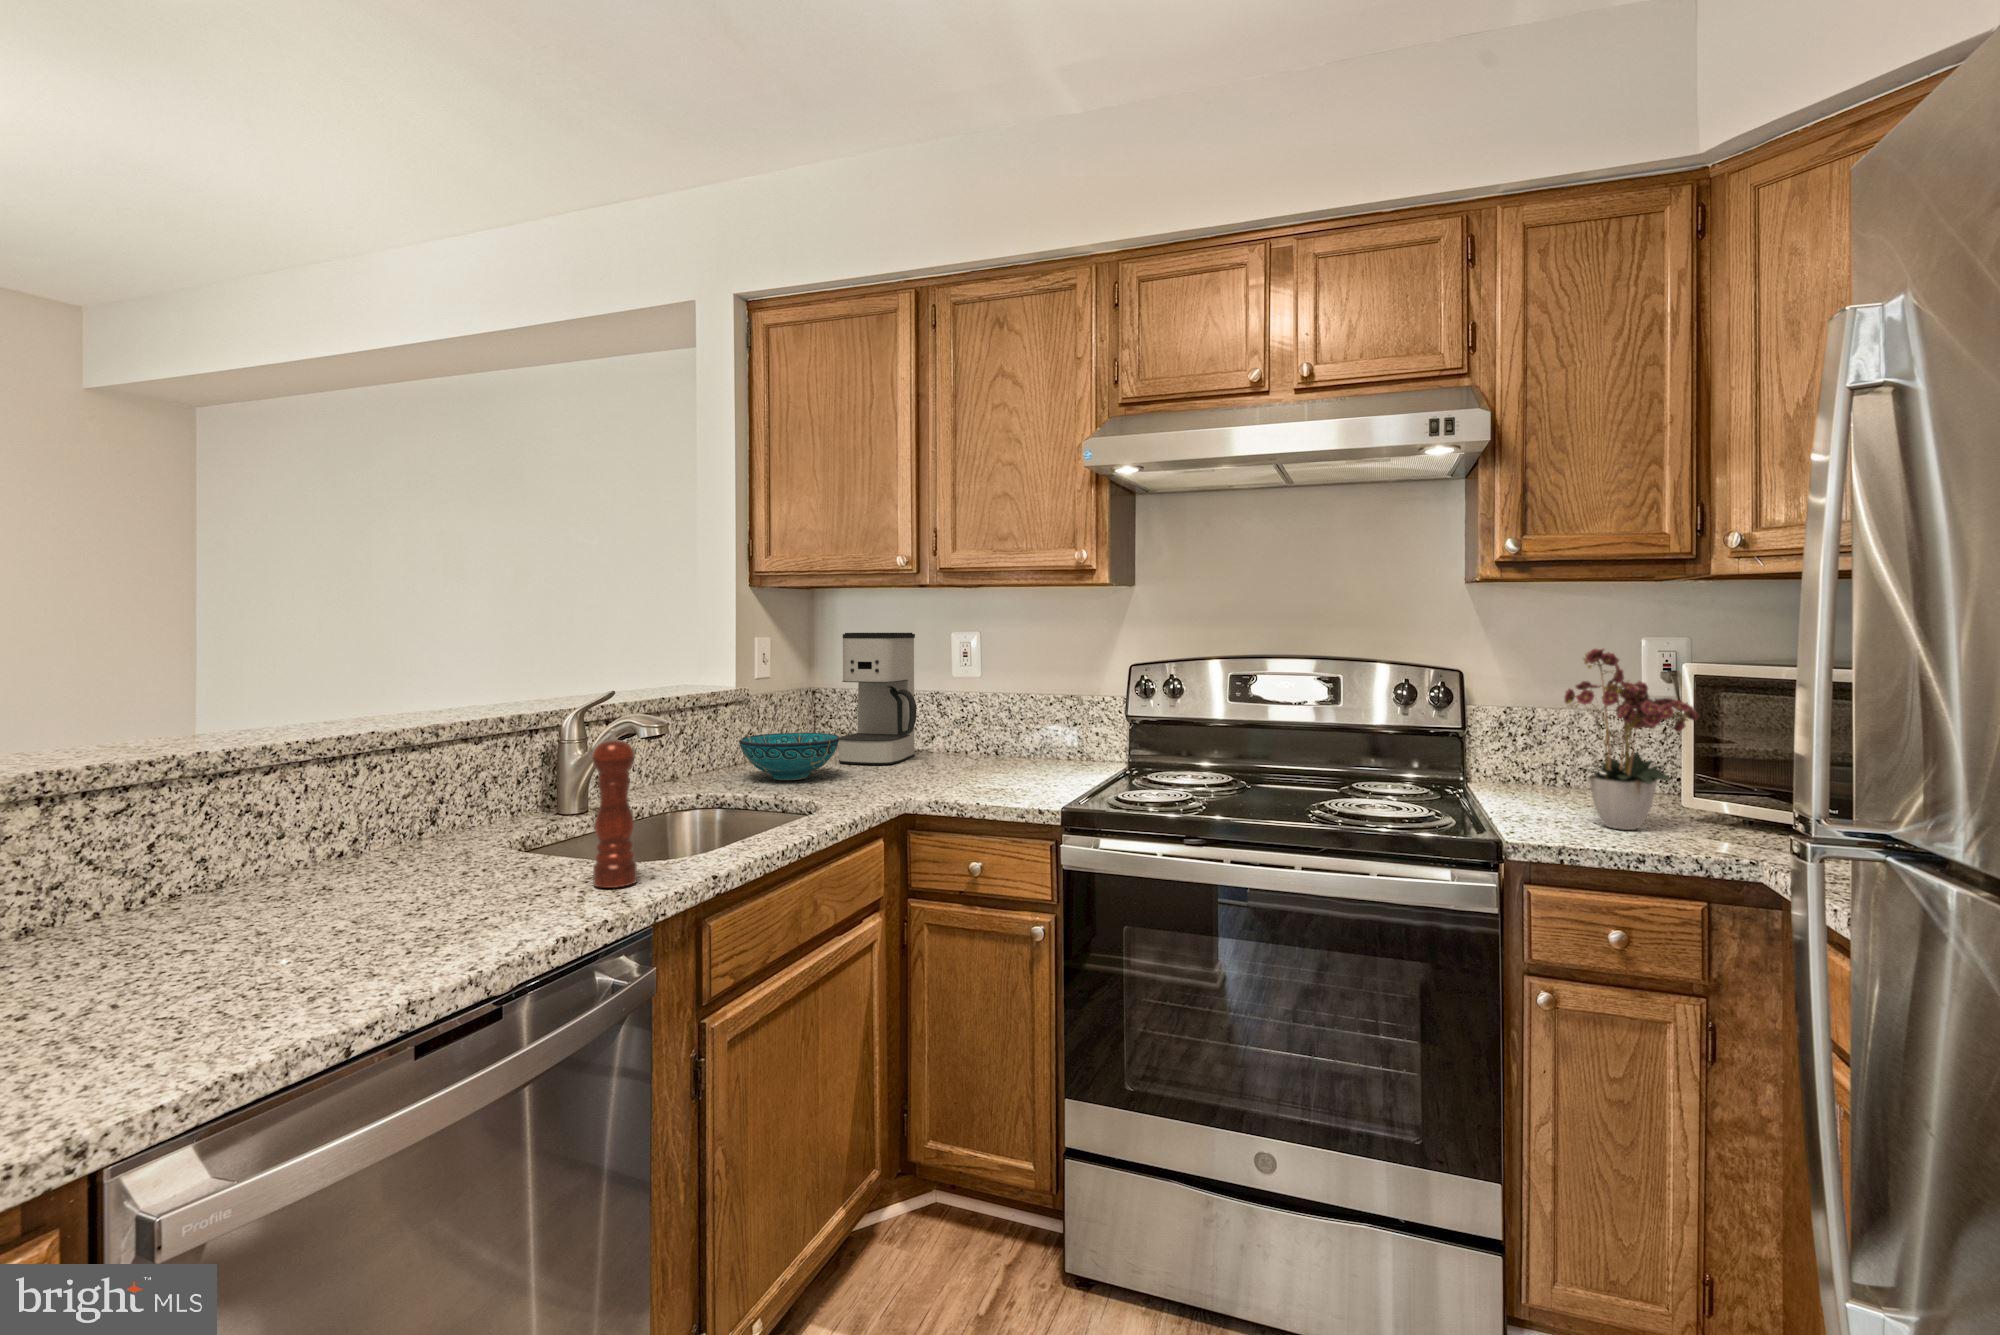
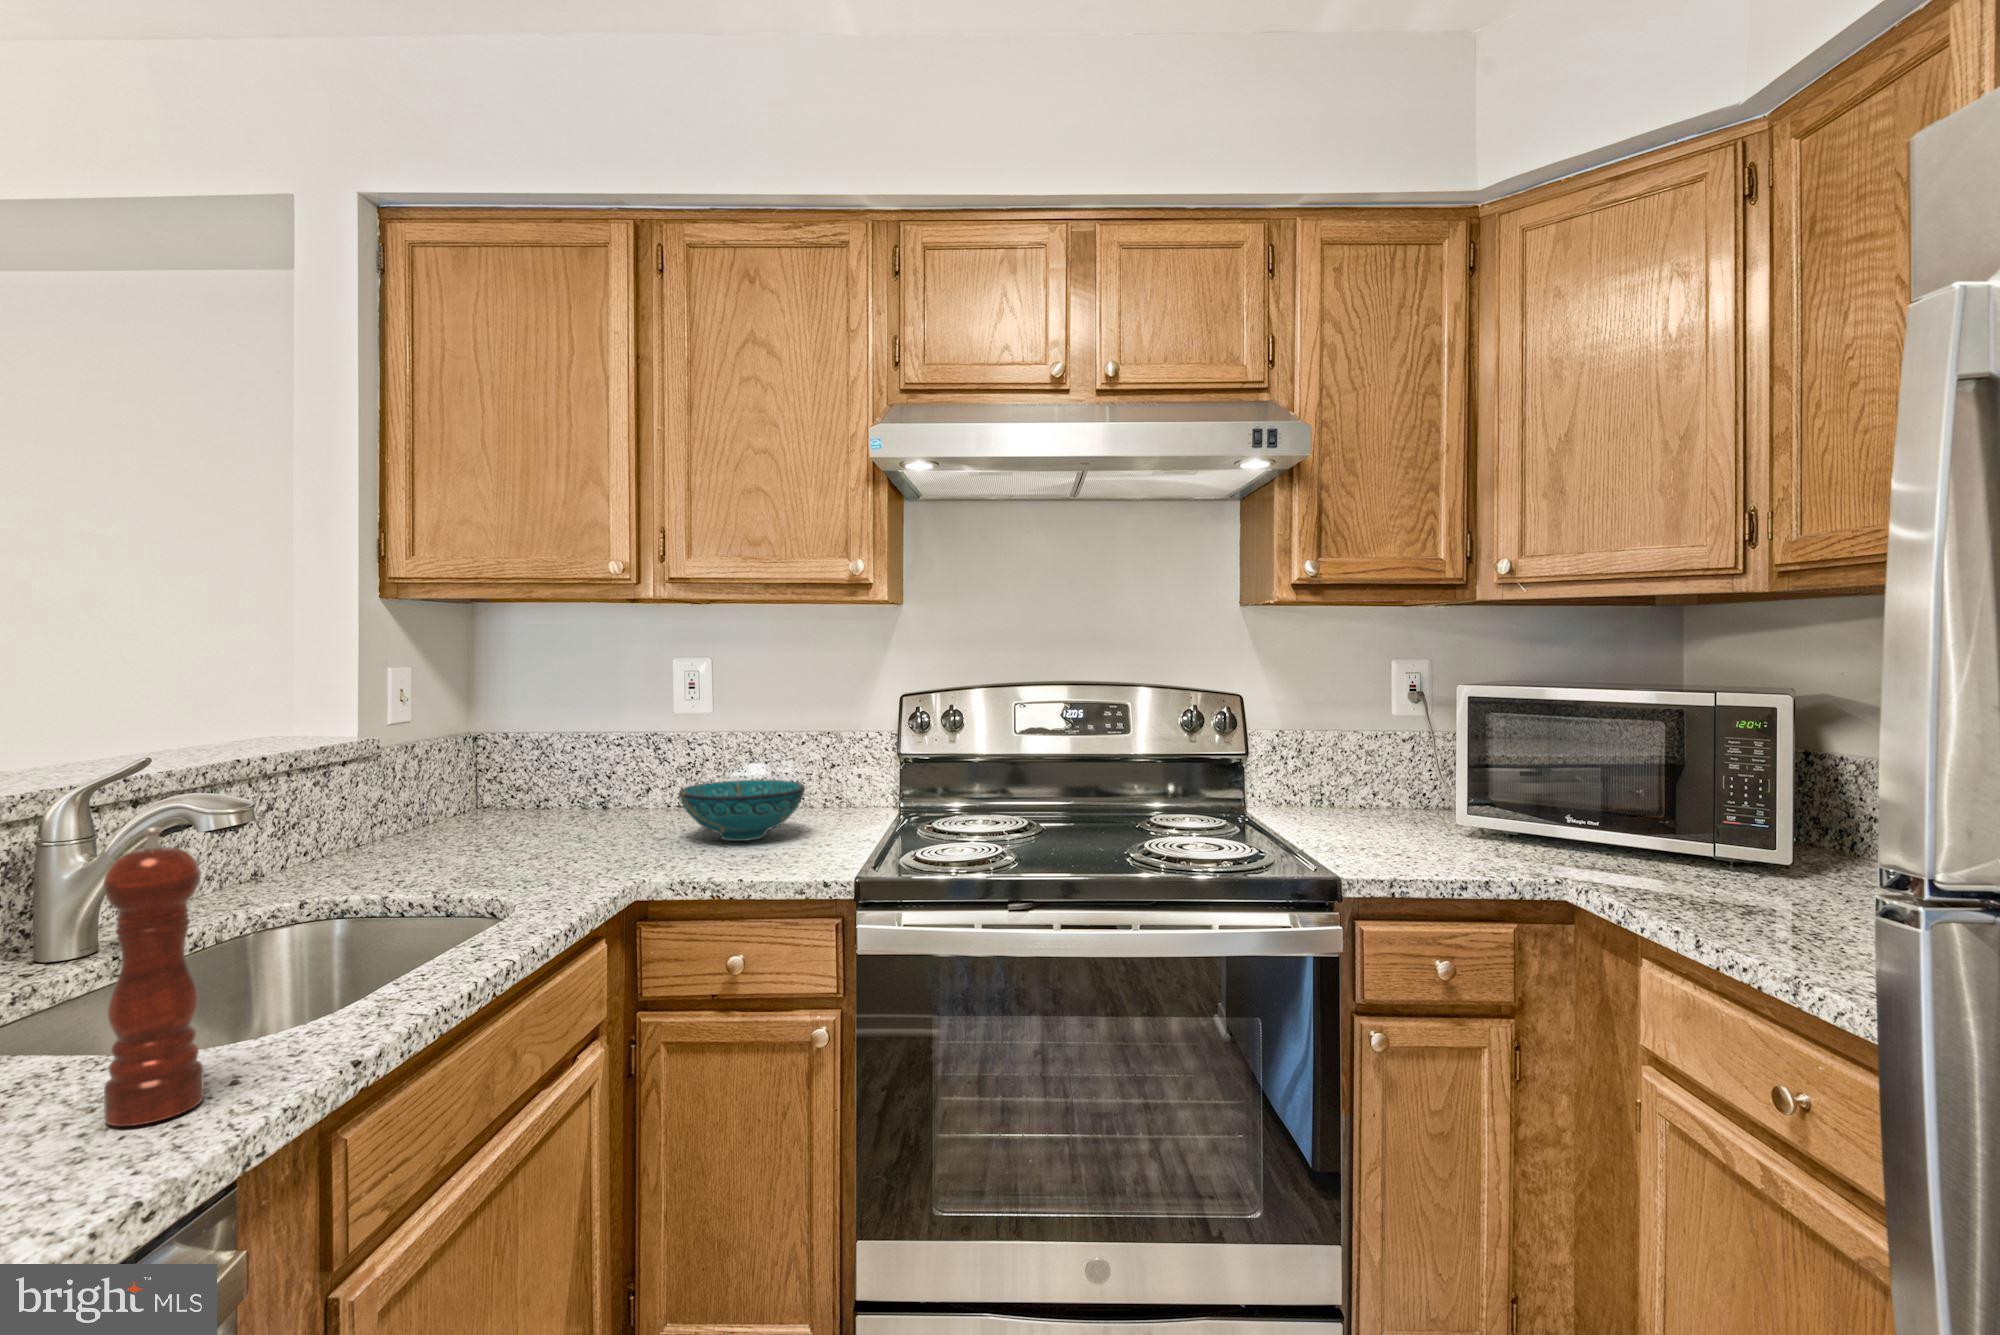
coffee maker: present [839,633,917,765] -> none [517,659,626,830]
flower arrangement: present [1564,648,1699,830] -> none [1372,663,1518,857]
bowl: present [739,733,840,780] -> present [679,780,805,841]

